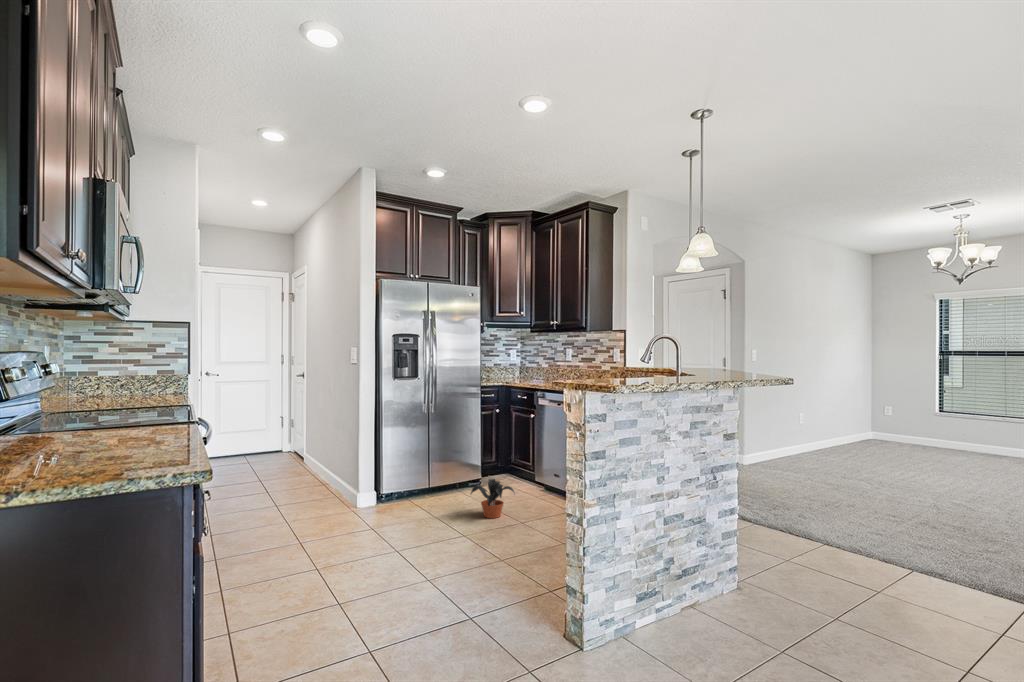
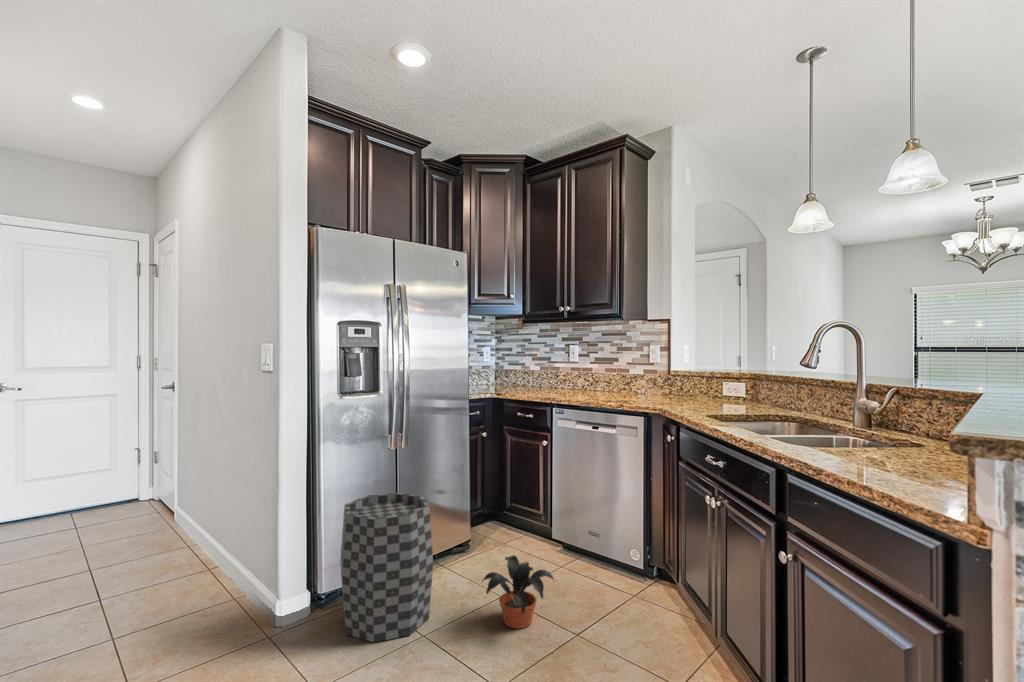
trash can: none [391,438,444,517] -> present [340,493,433,642]

